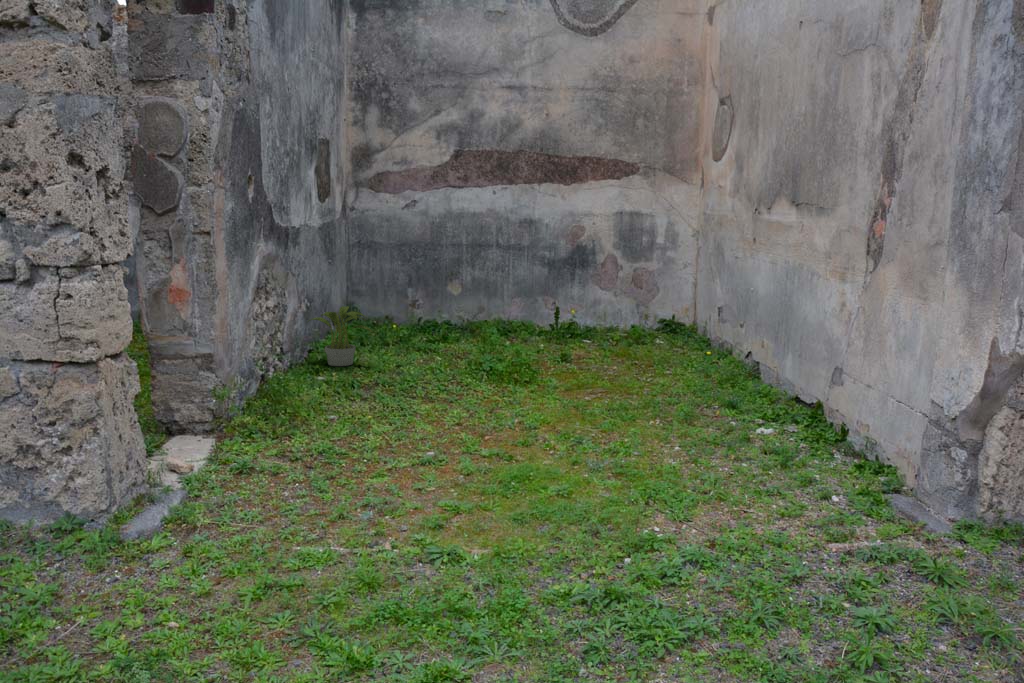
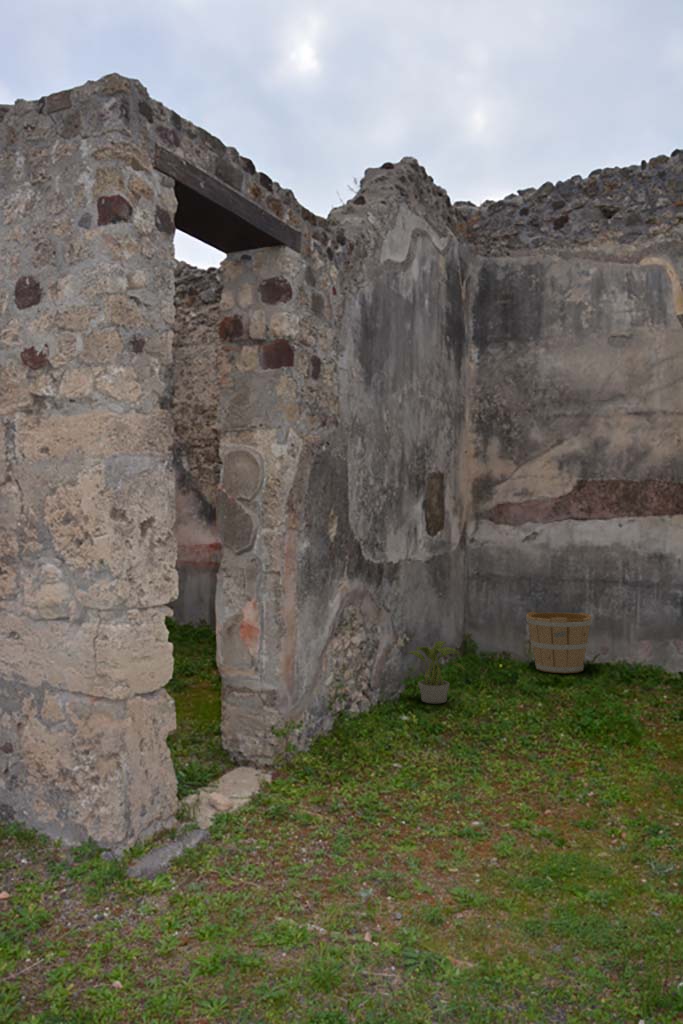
wooden bucket: none [409,277,471,334] -> present [526,612,592,673]

